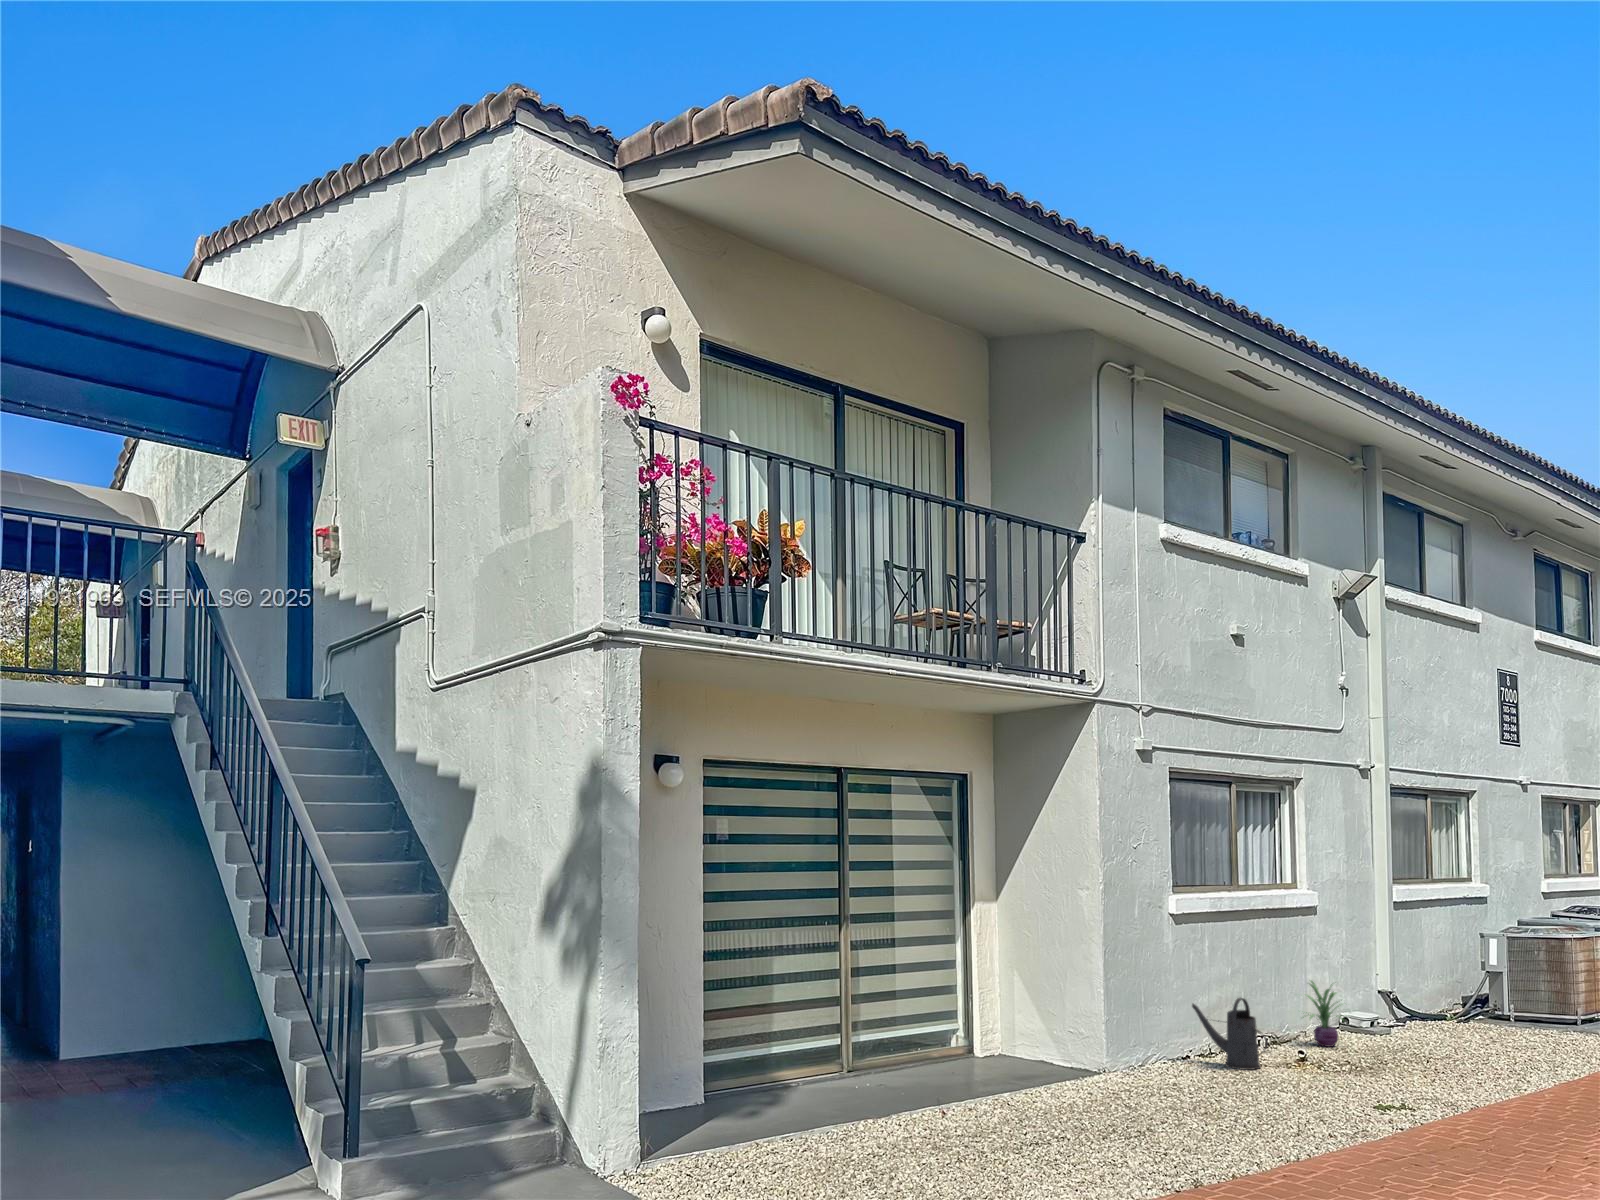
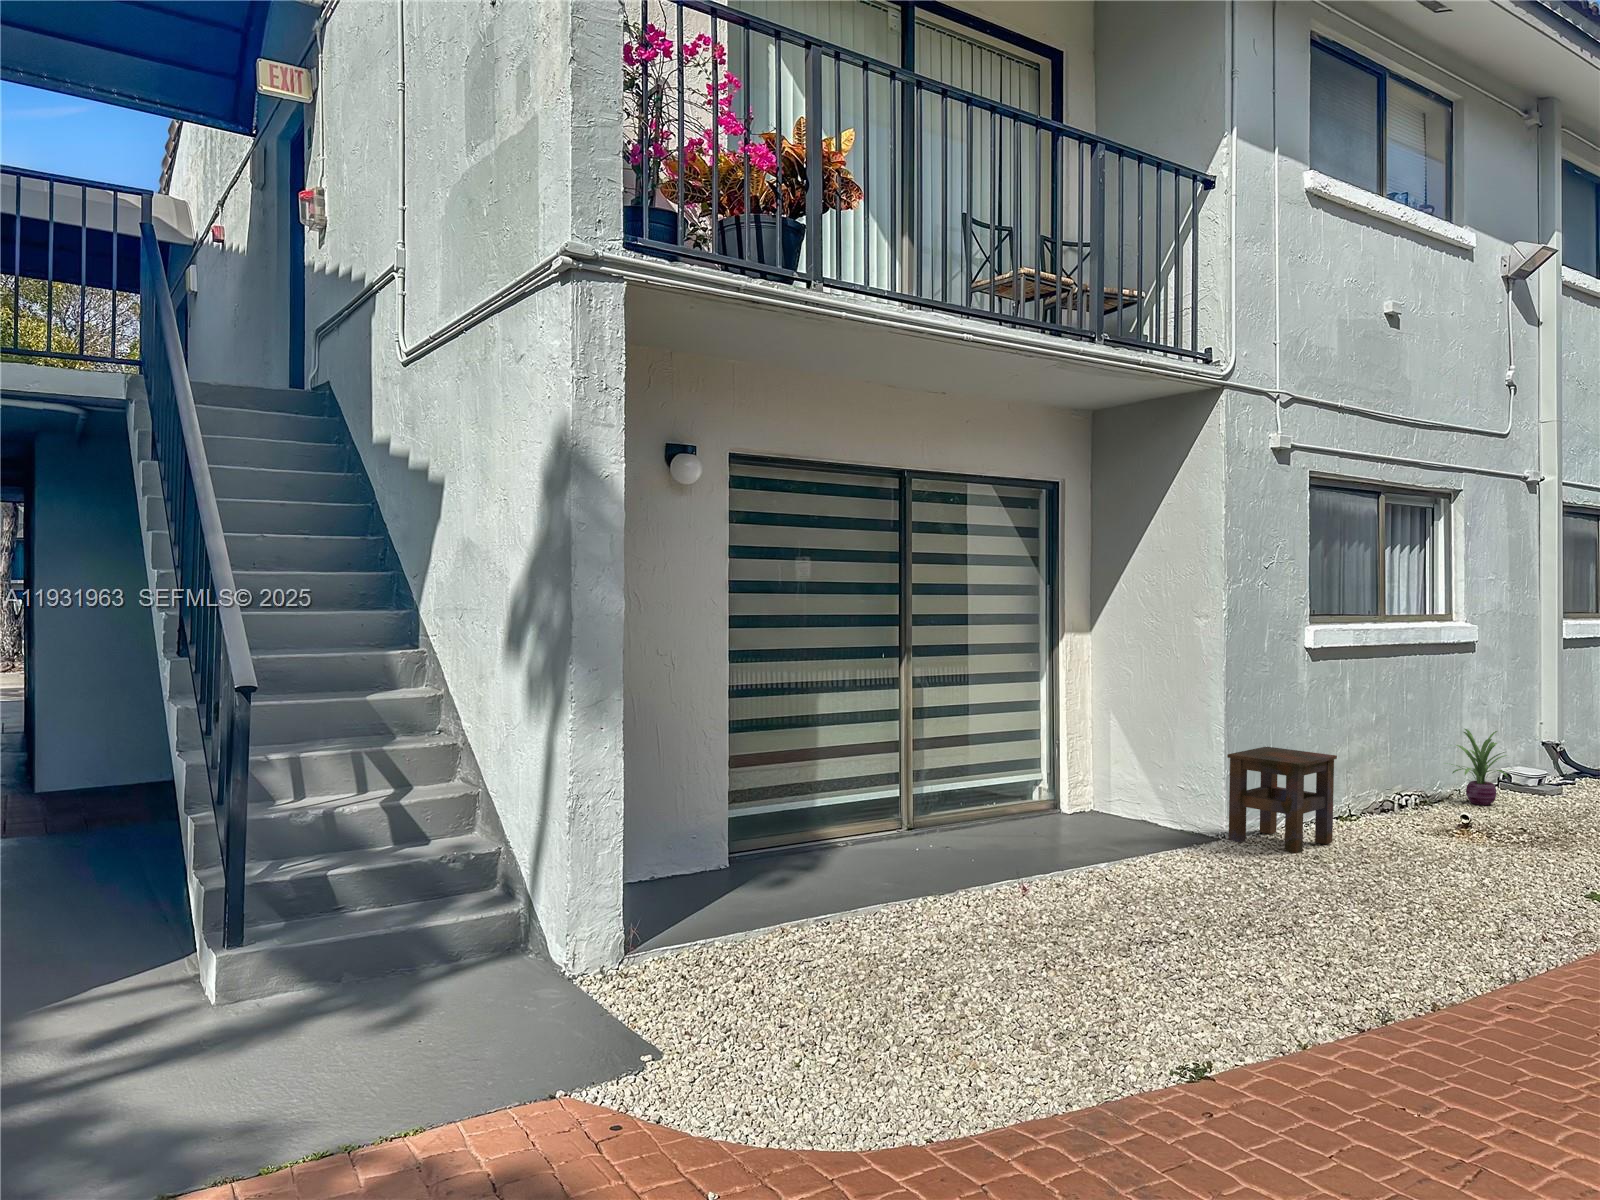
side table: none [1106,996,1193,1085] -> present [1227,747,1337,854]
watering can: present [1192,998,1268,1070] -> none [1327,750,1423,834]

